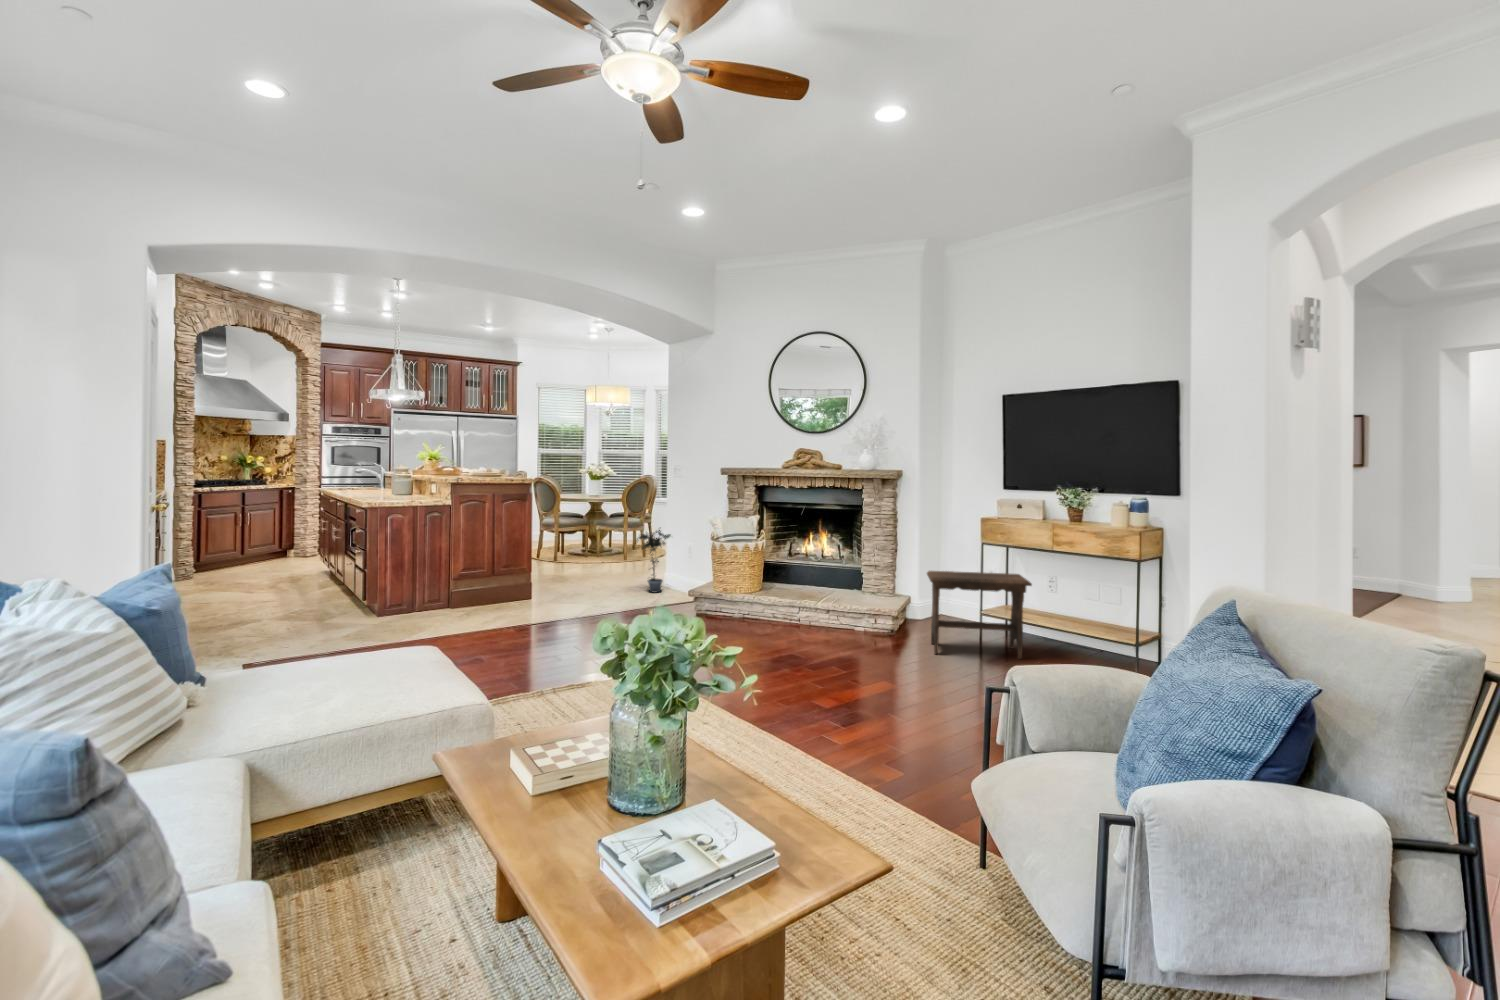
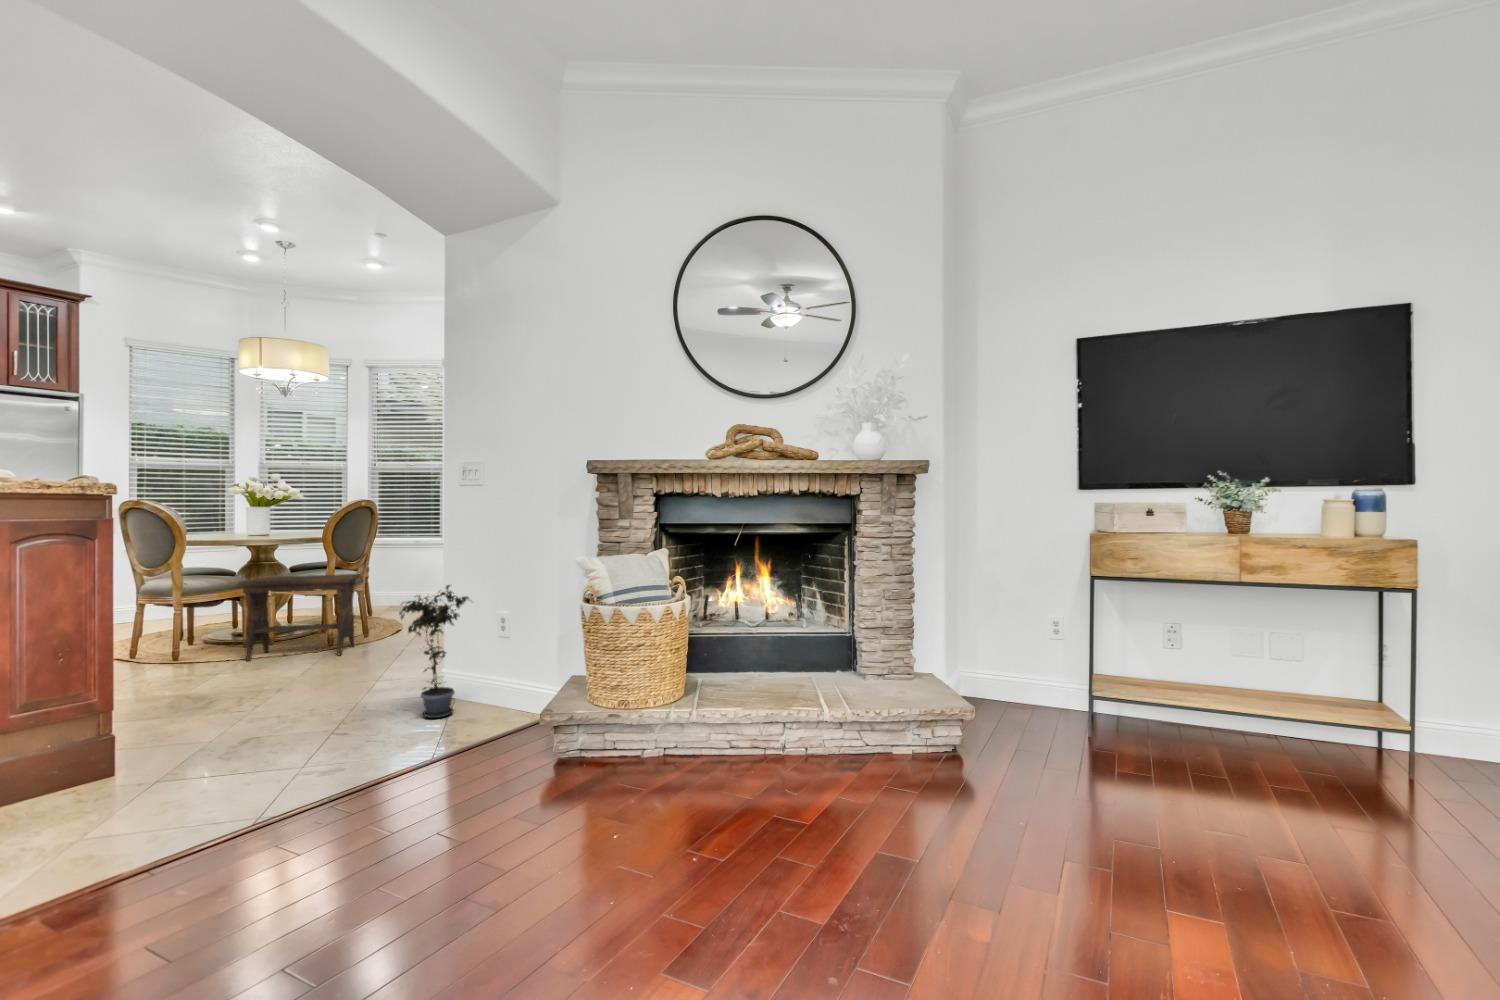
footstool: present [927,571,1032,659] -> present [237,574,361,661]

